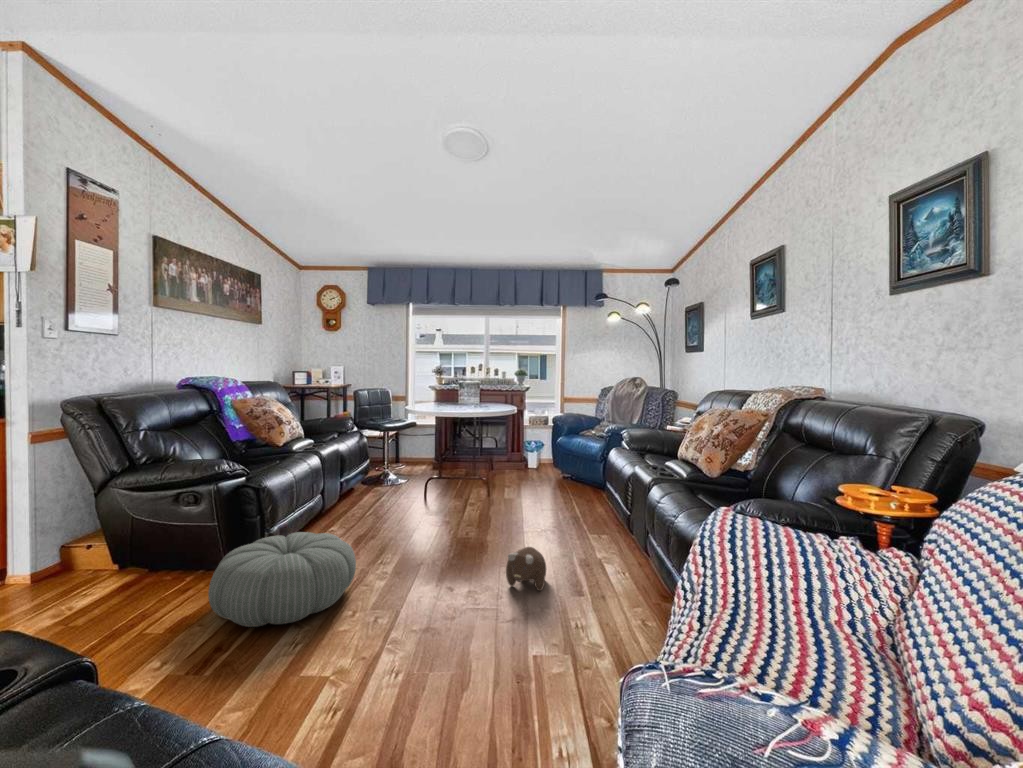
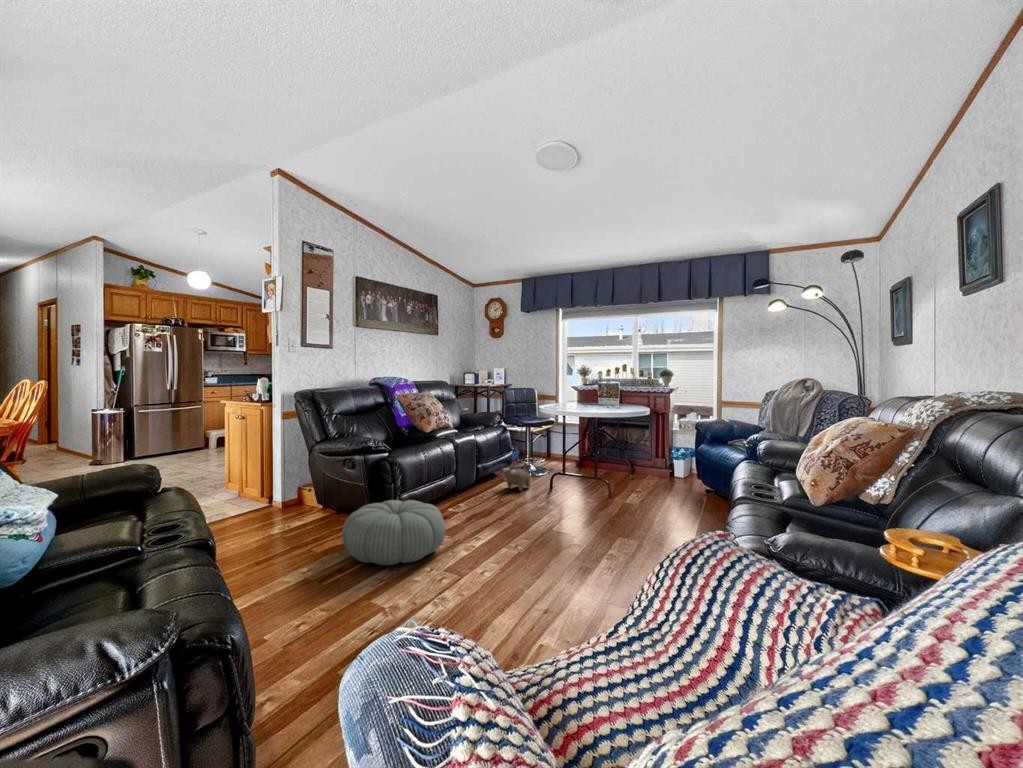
plush toy: present [506,547,546,591] -> present [503,468,530,491]

